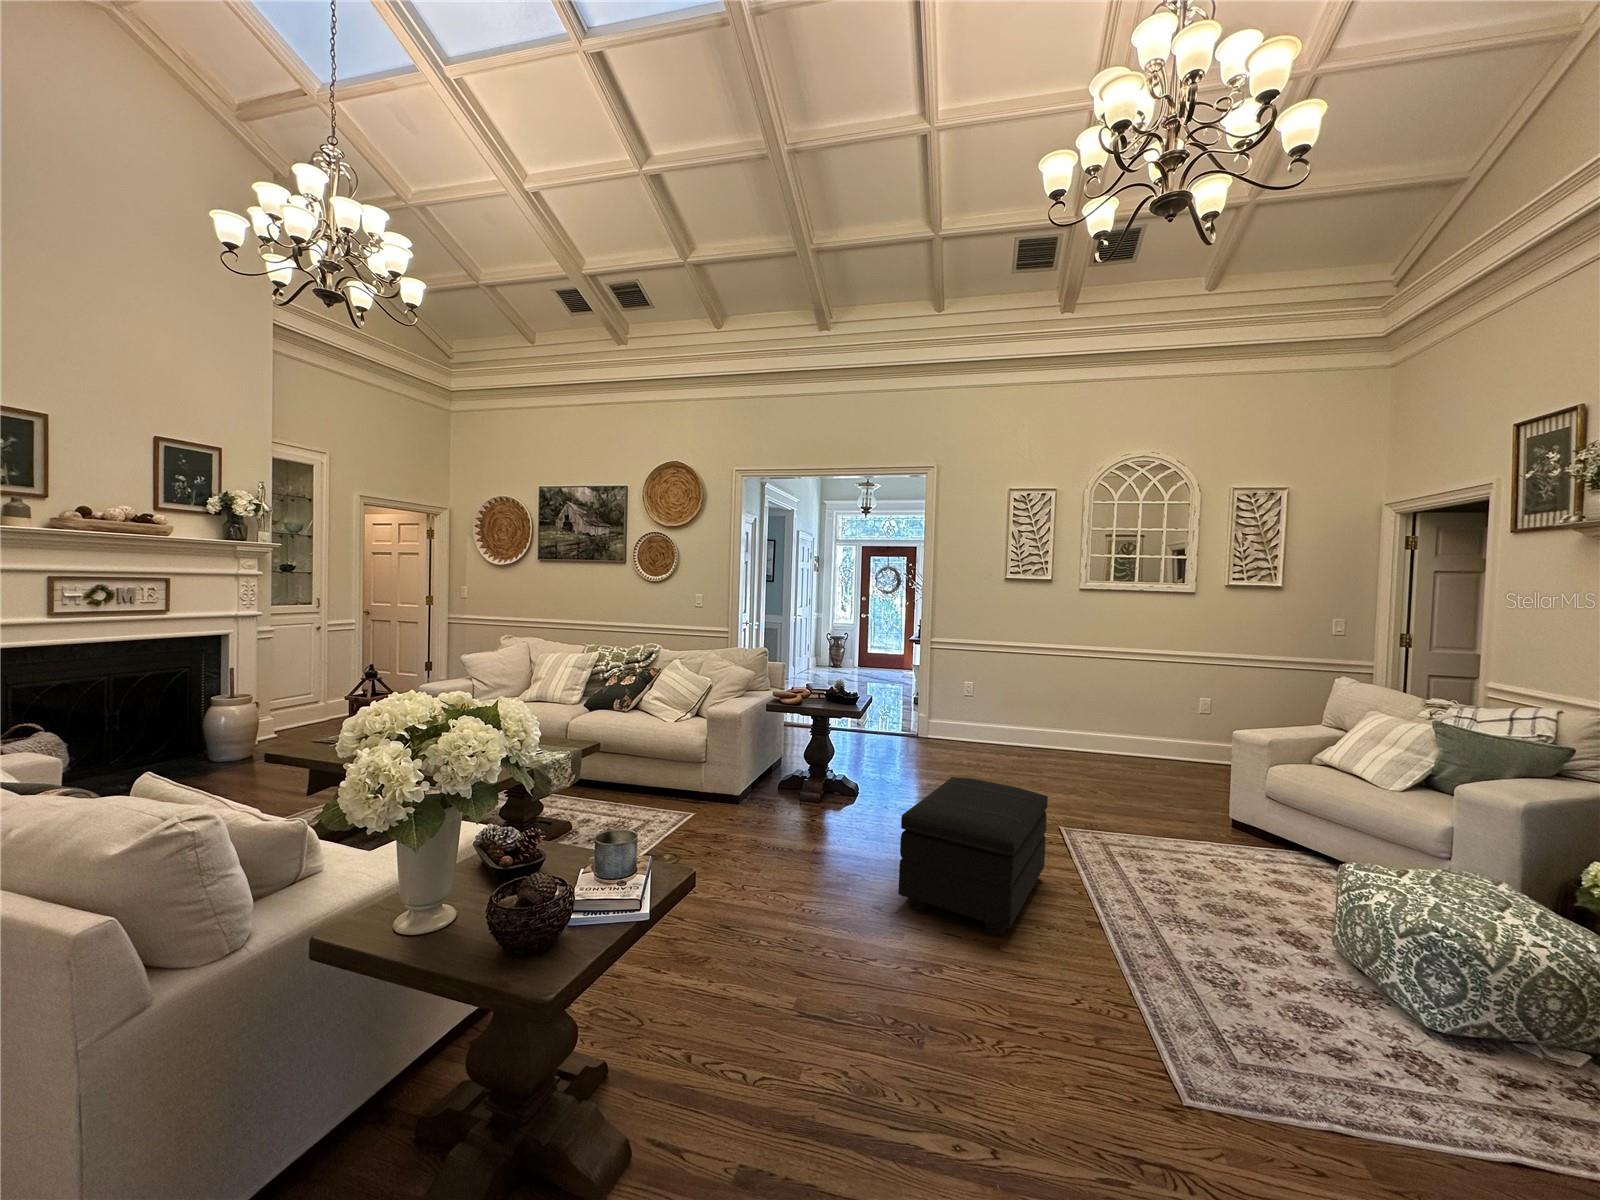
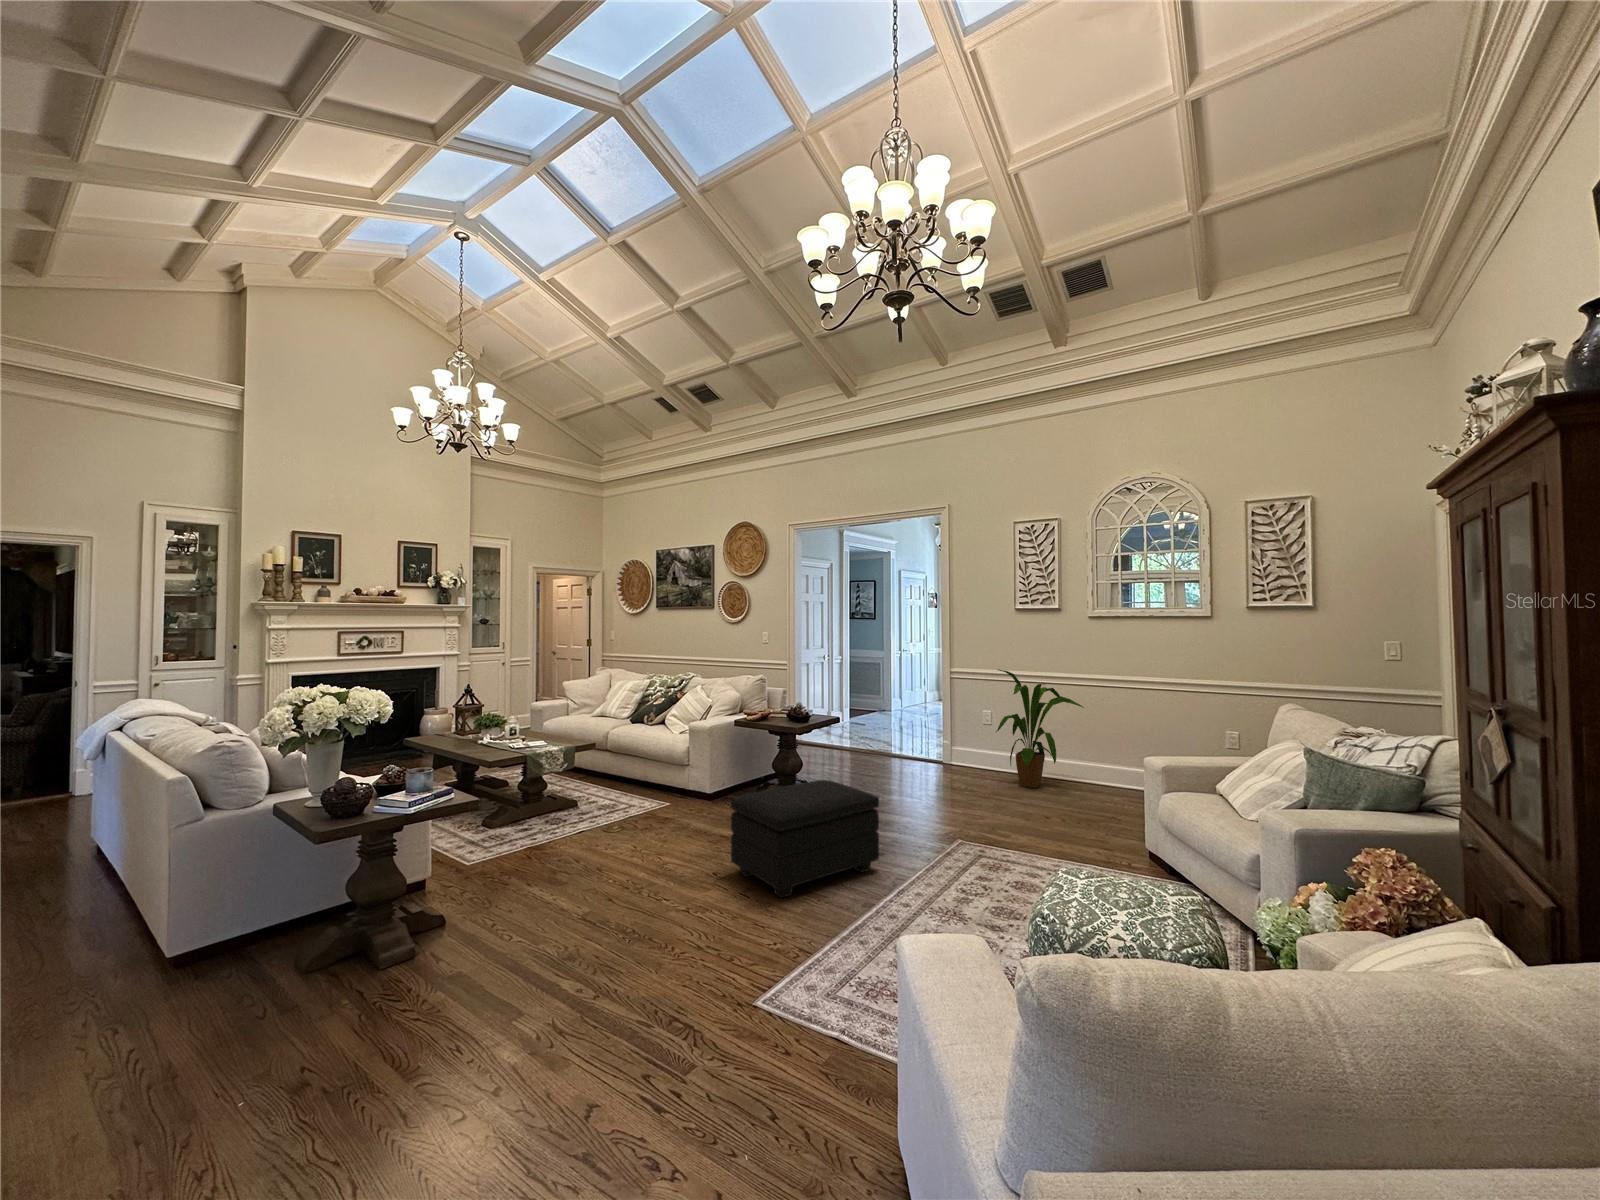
house plant: none [1001,640,1082,759] -> present [996,670,1084,788]

